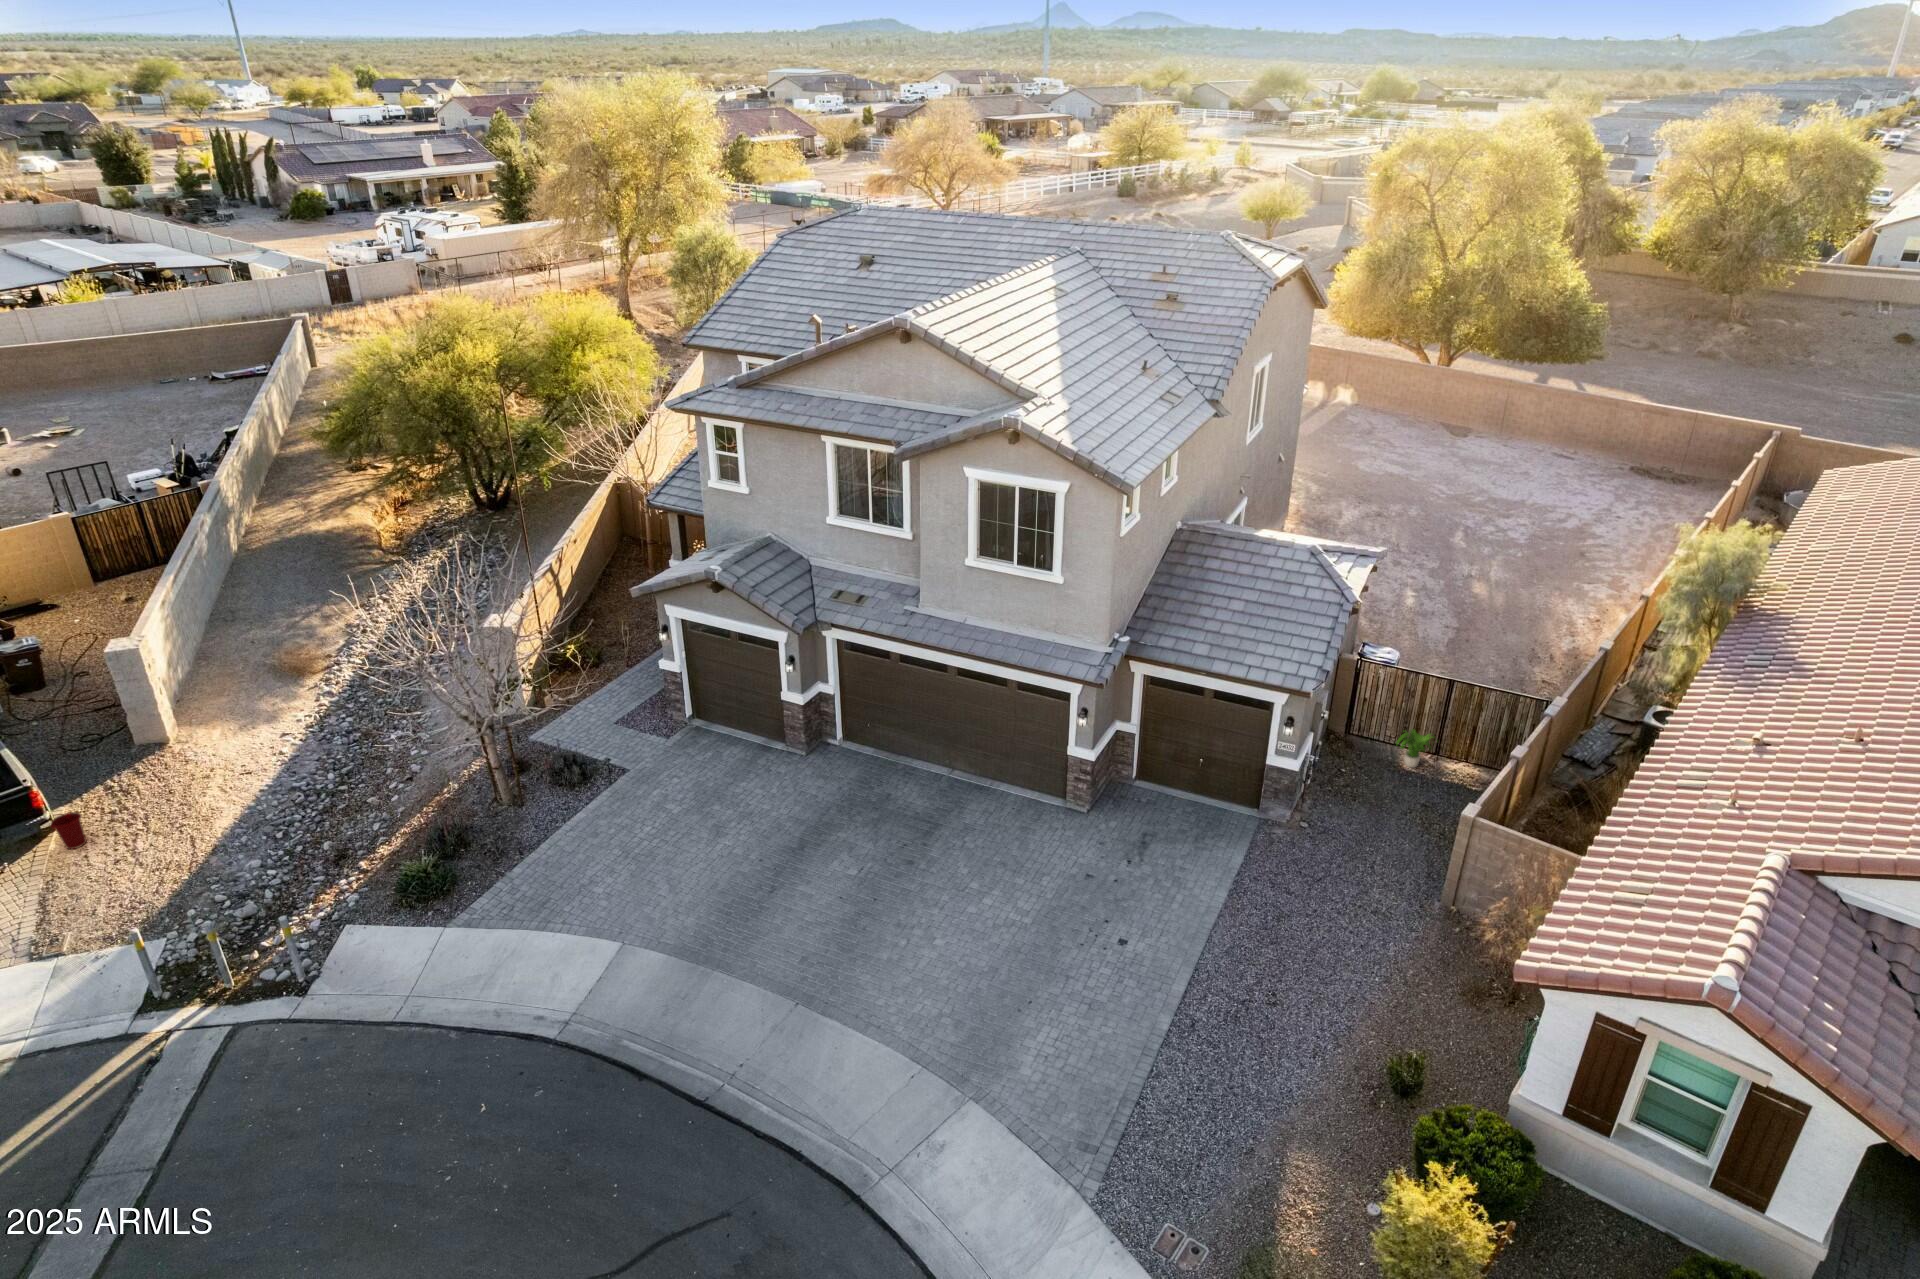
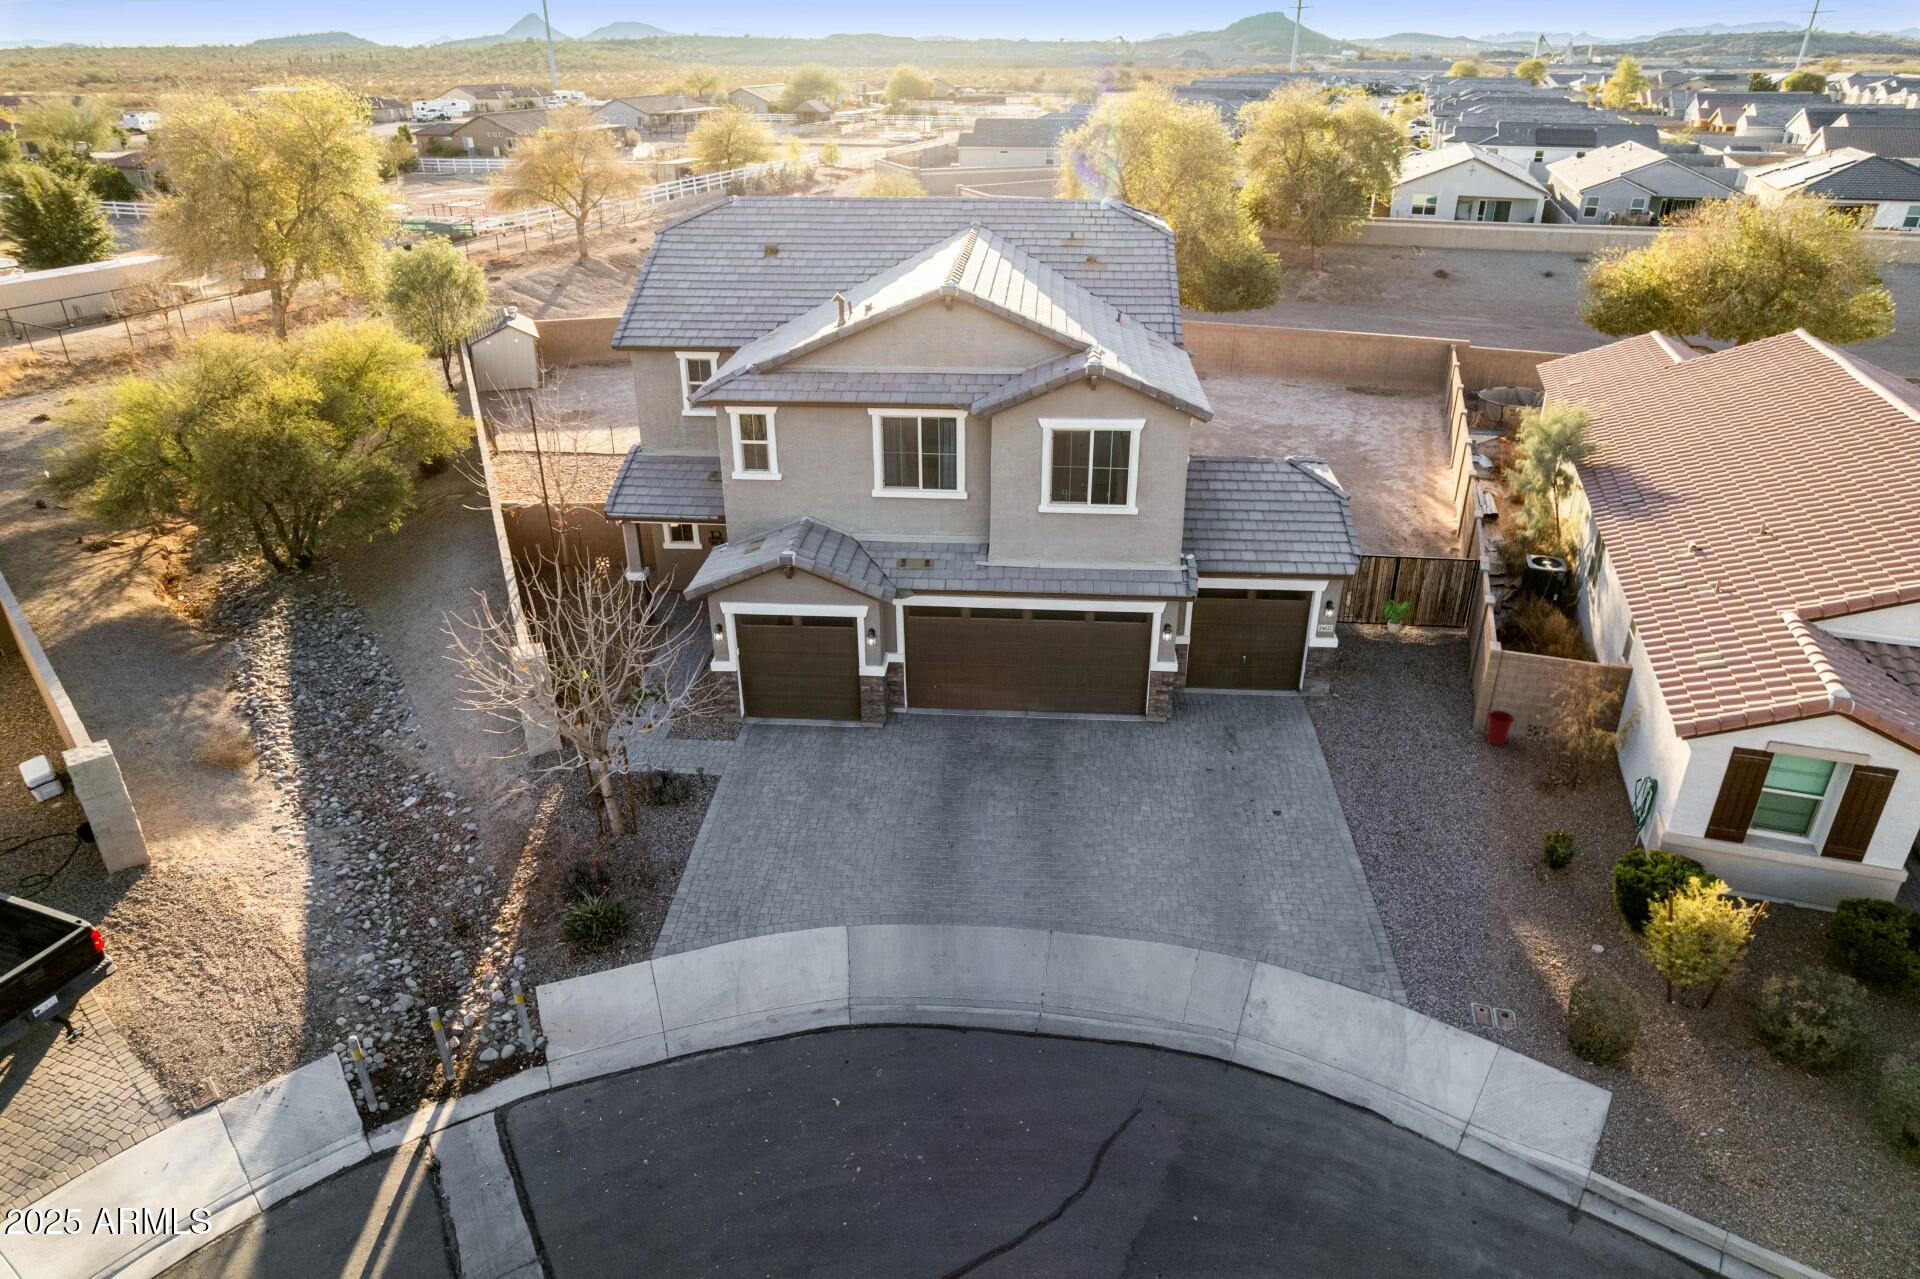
waste bin: present [50,812,86,849] -> present [1487,710,1515,745]

